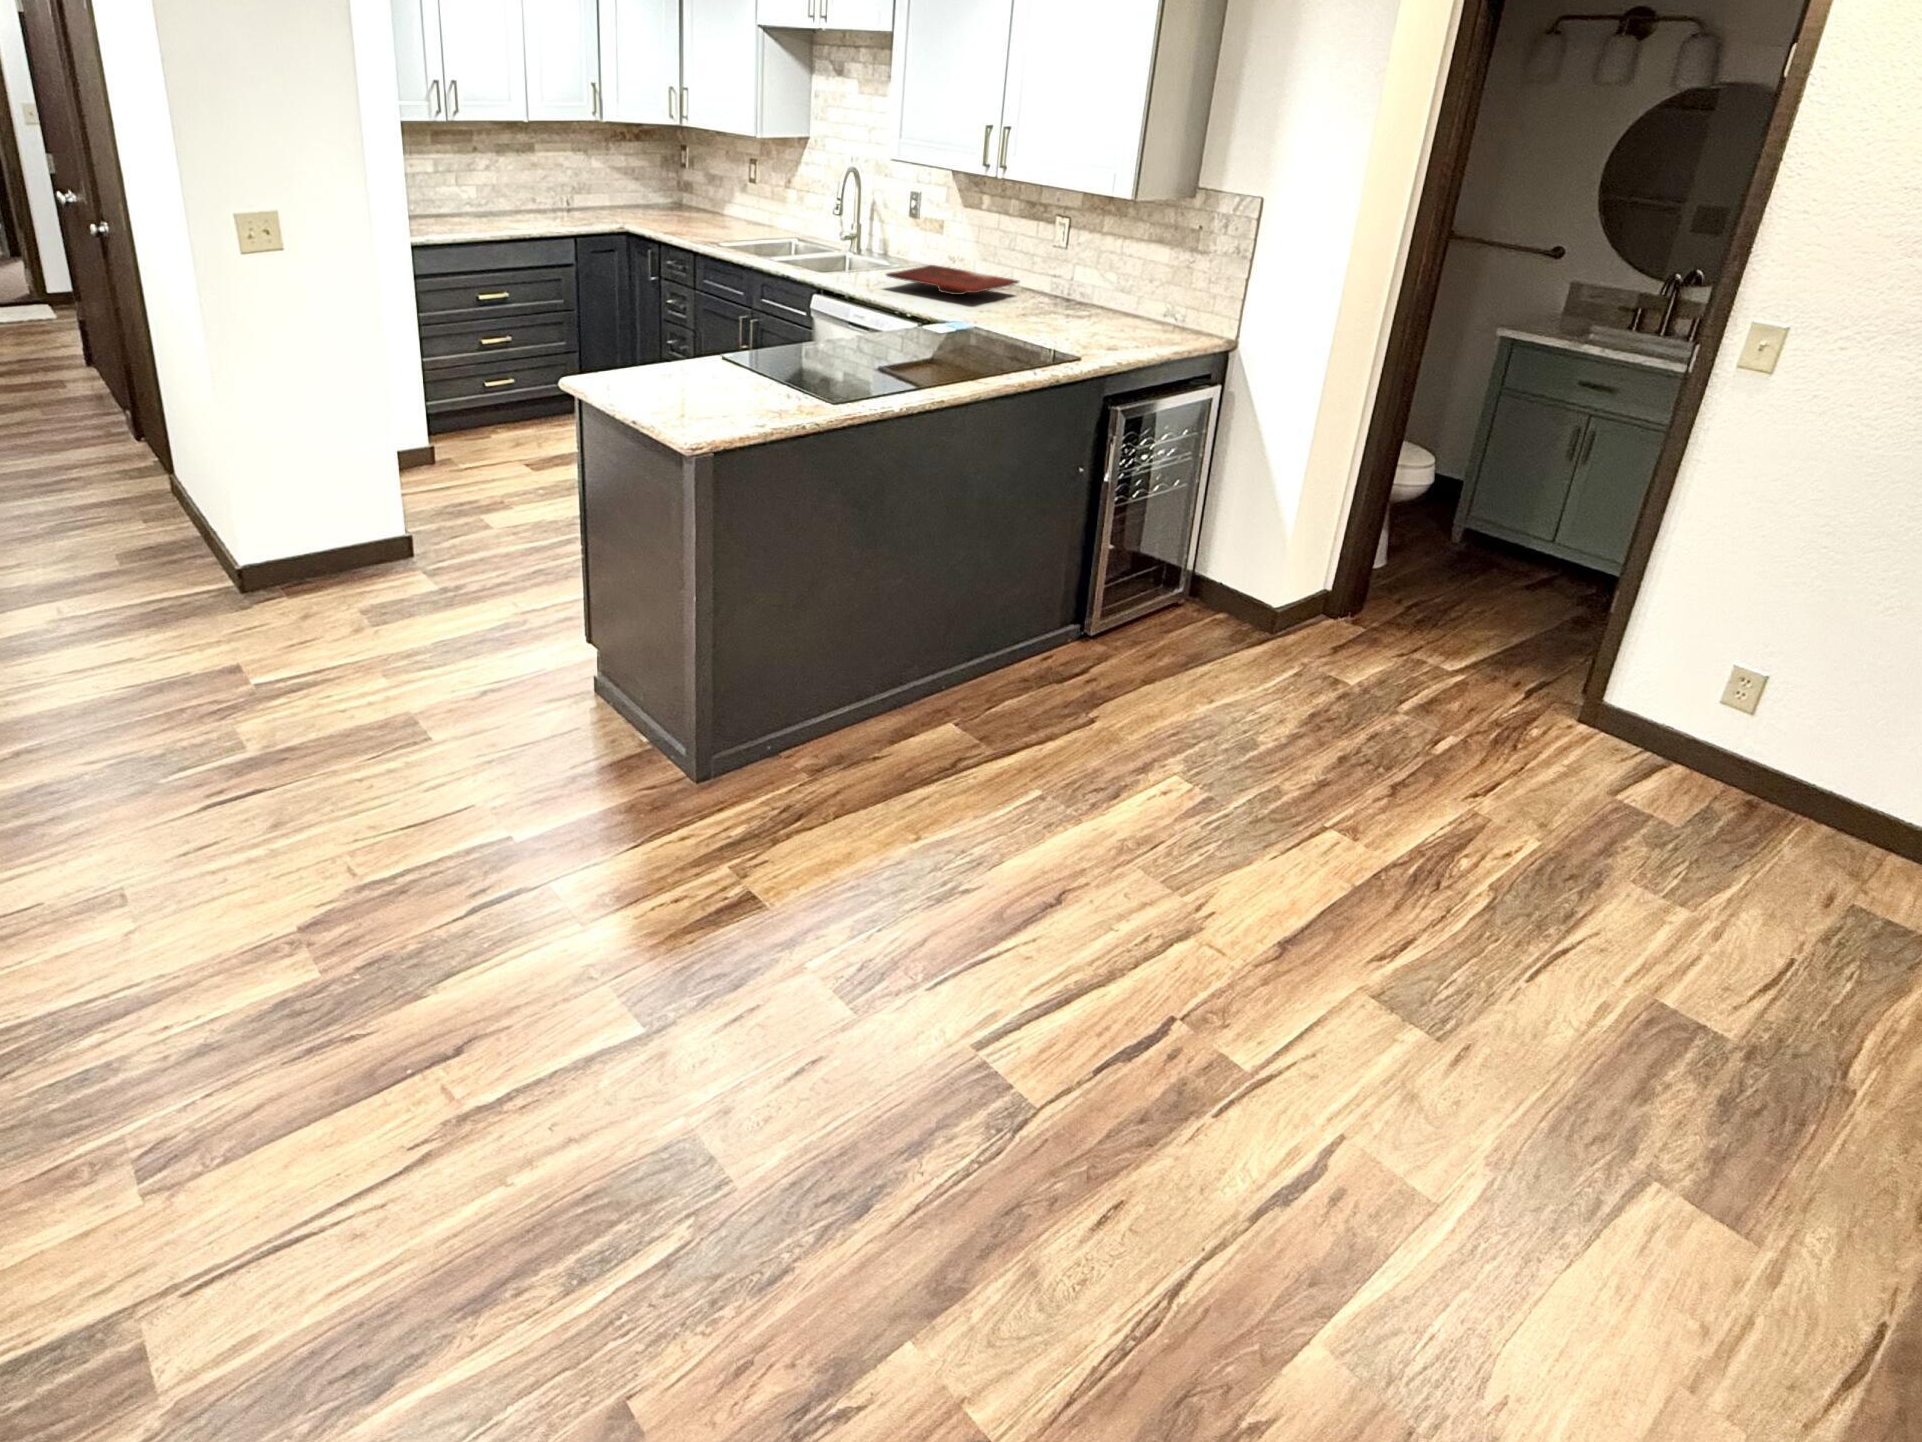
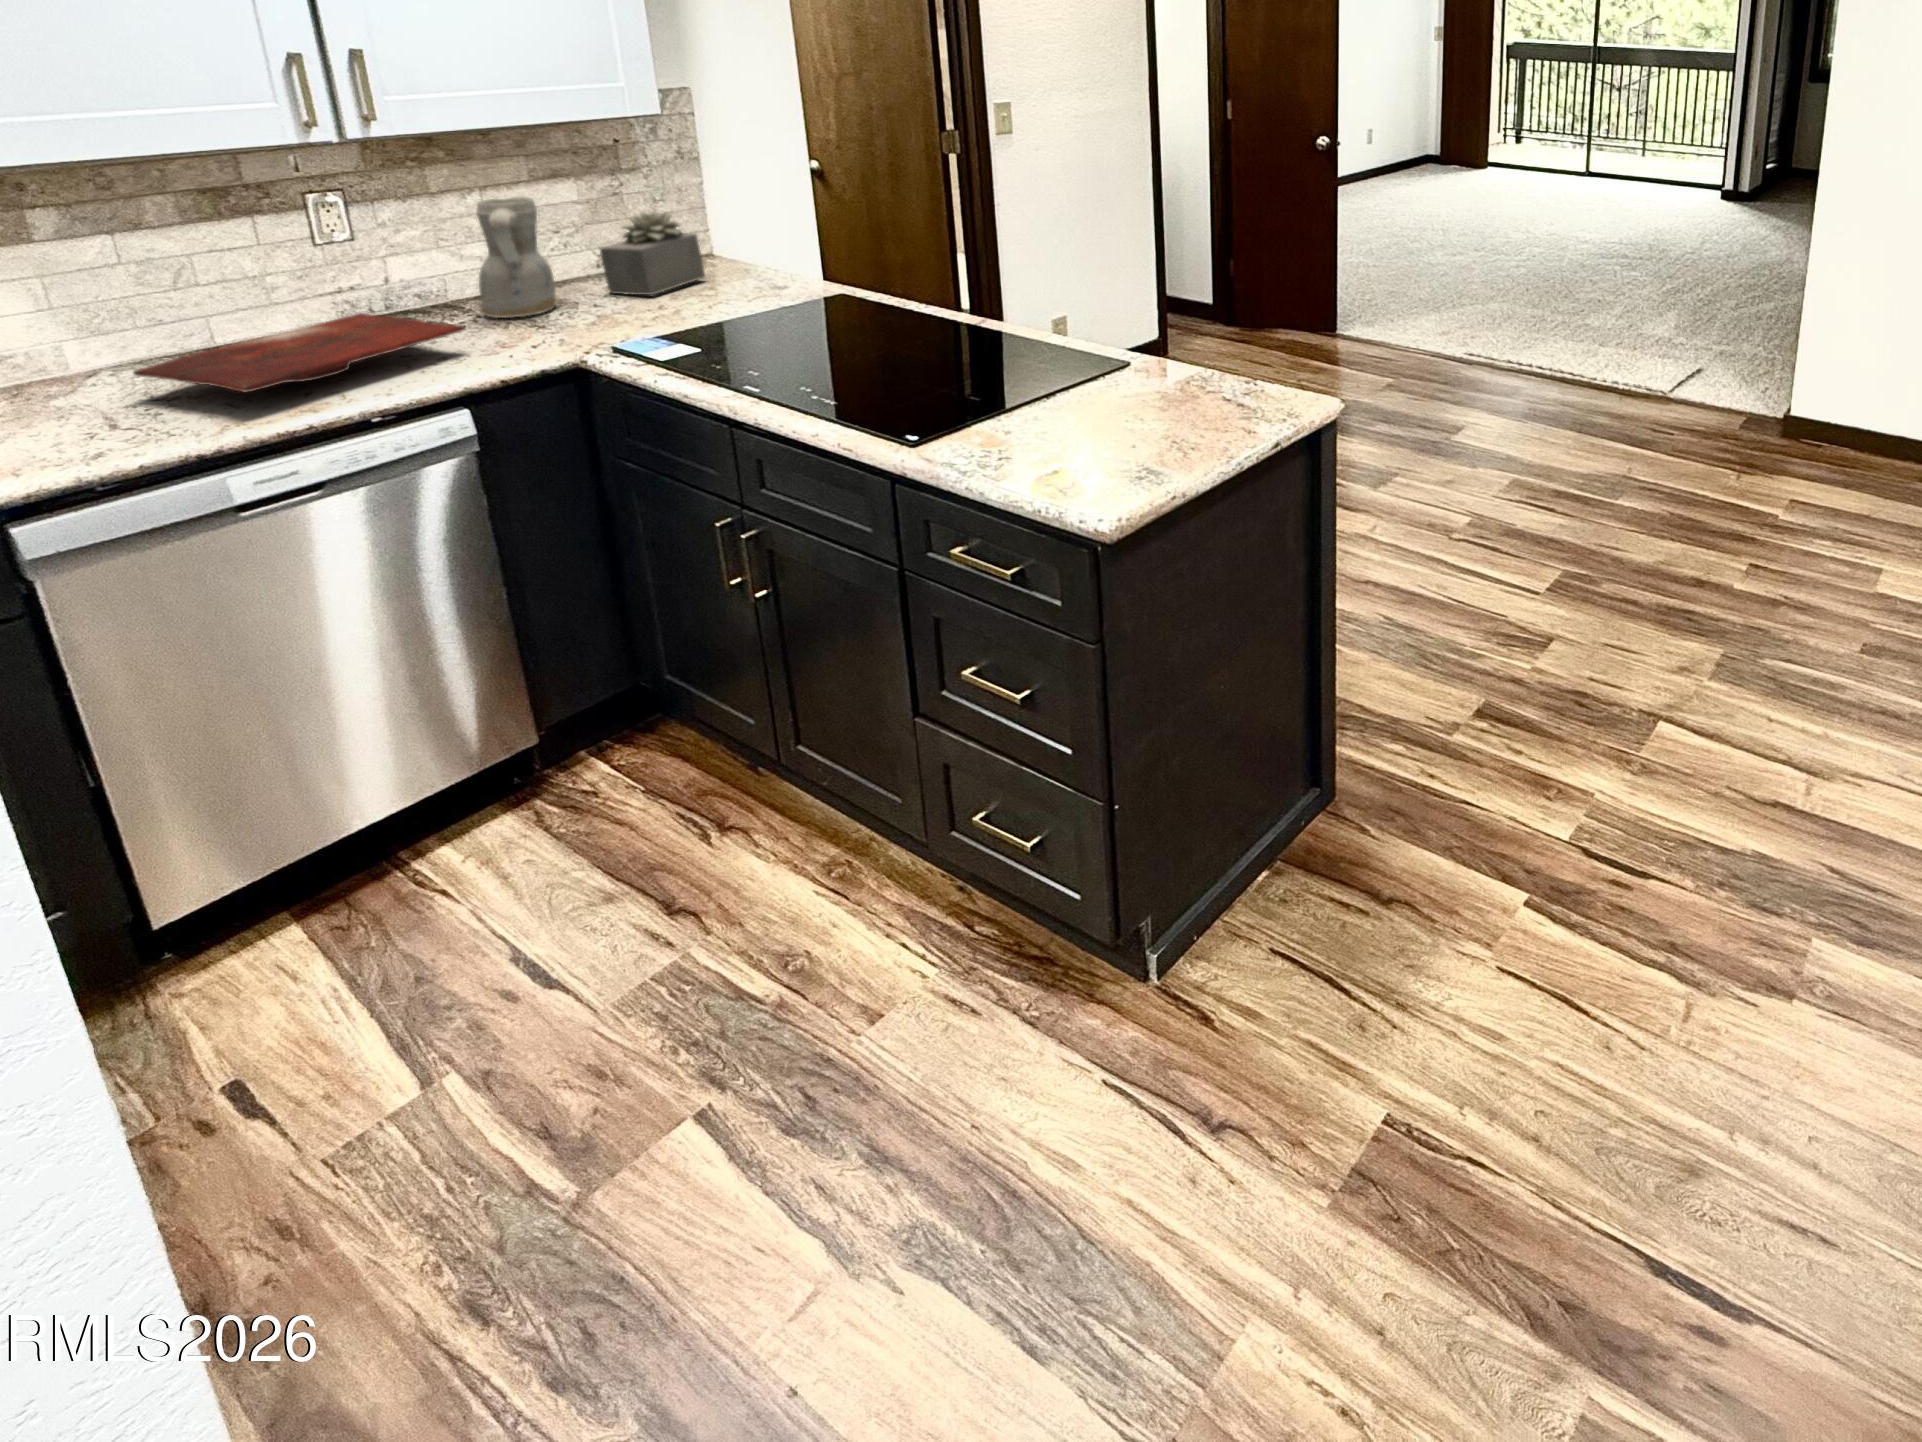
ceramic pitcher: none [1042,236,1095,315] -> present [476,196,556,318]
succulent plant: none [1084,273,1152,335] -> present [600,211,705,295]

